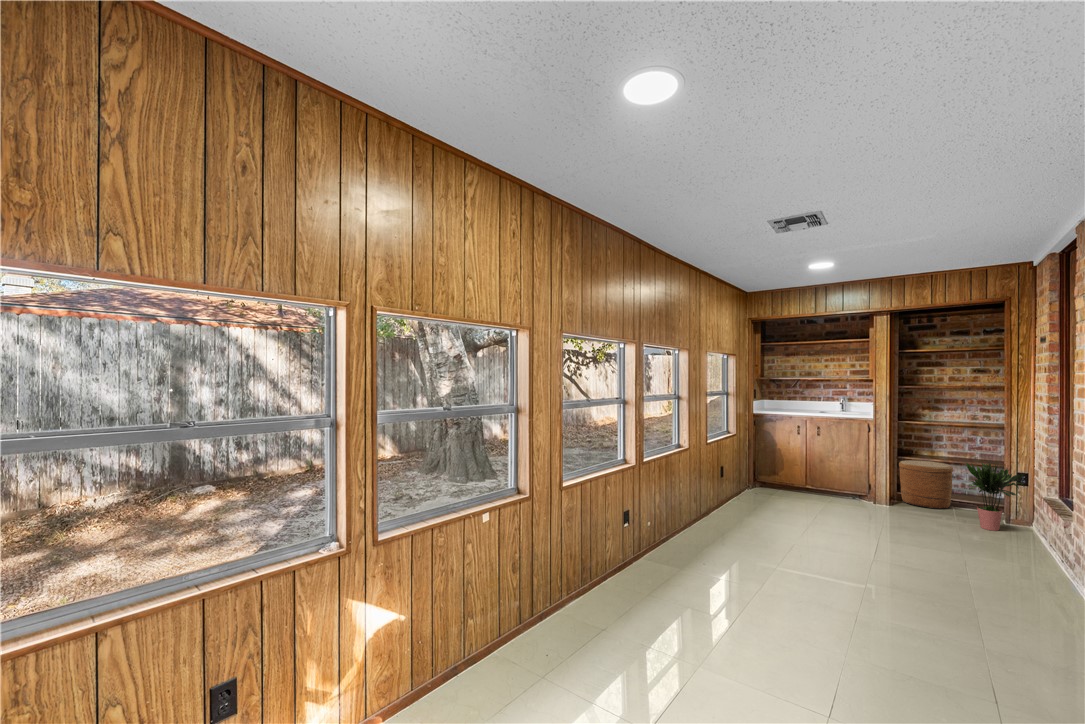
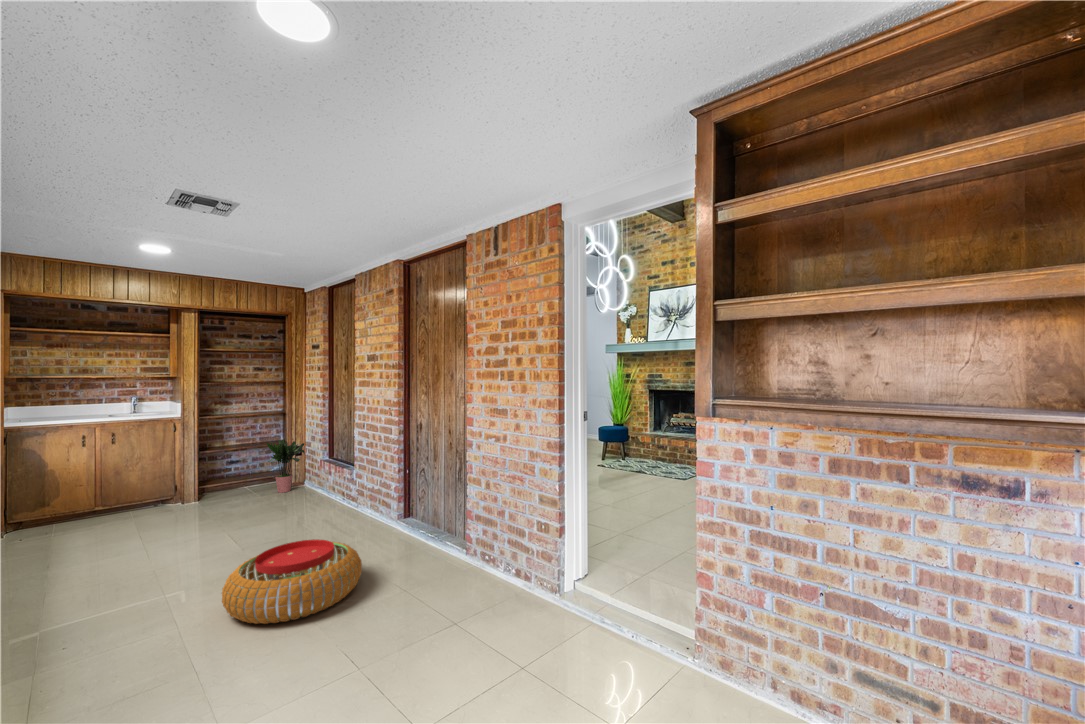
woven basket: present [899,460,953,509] -> none [198,450,246,494]
pouf: none [785,572,940,666] -> present [222,539,362,624]

